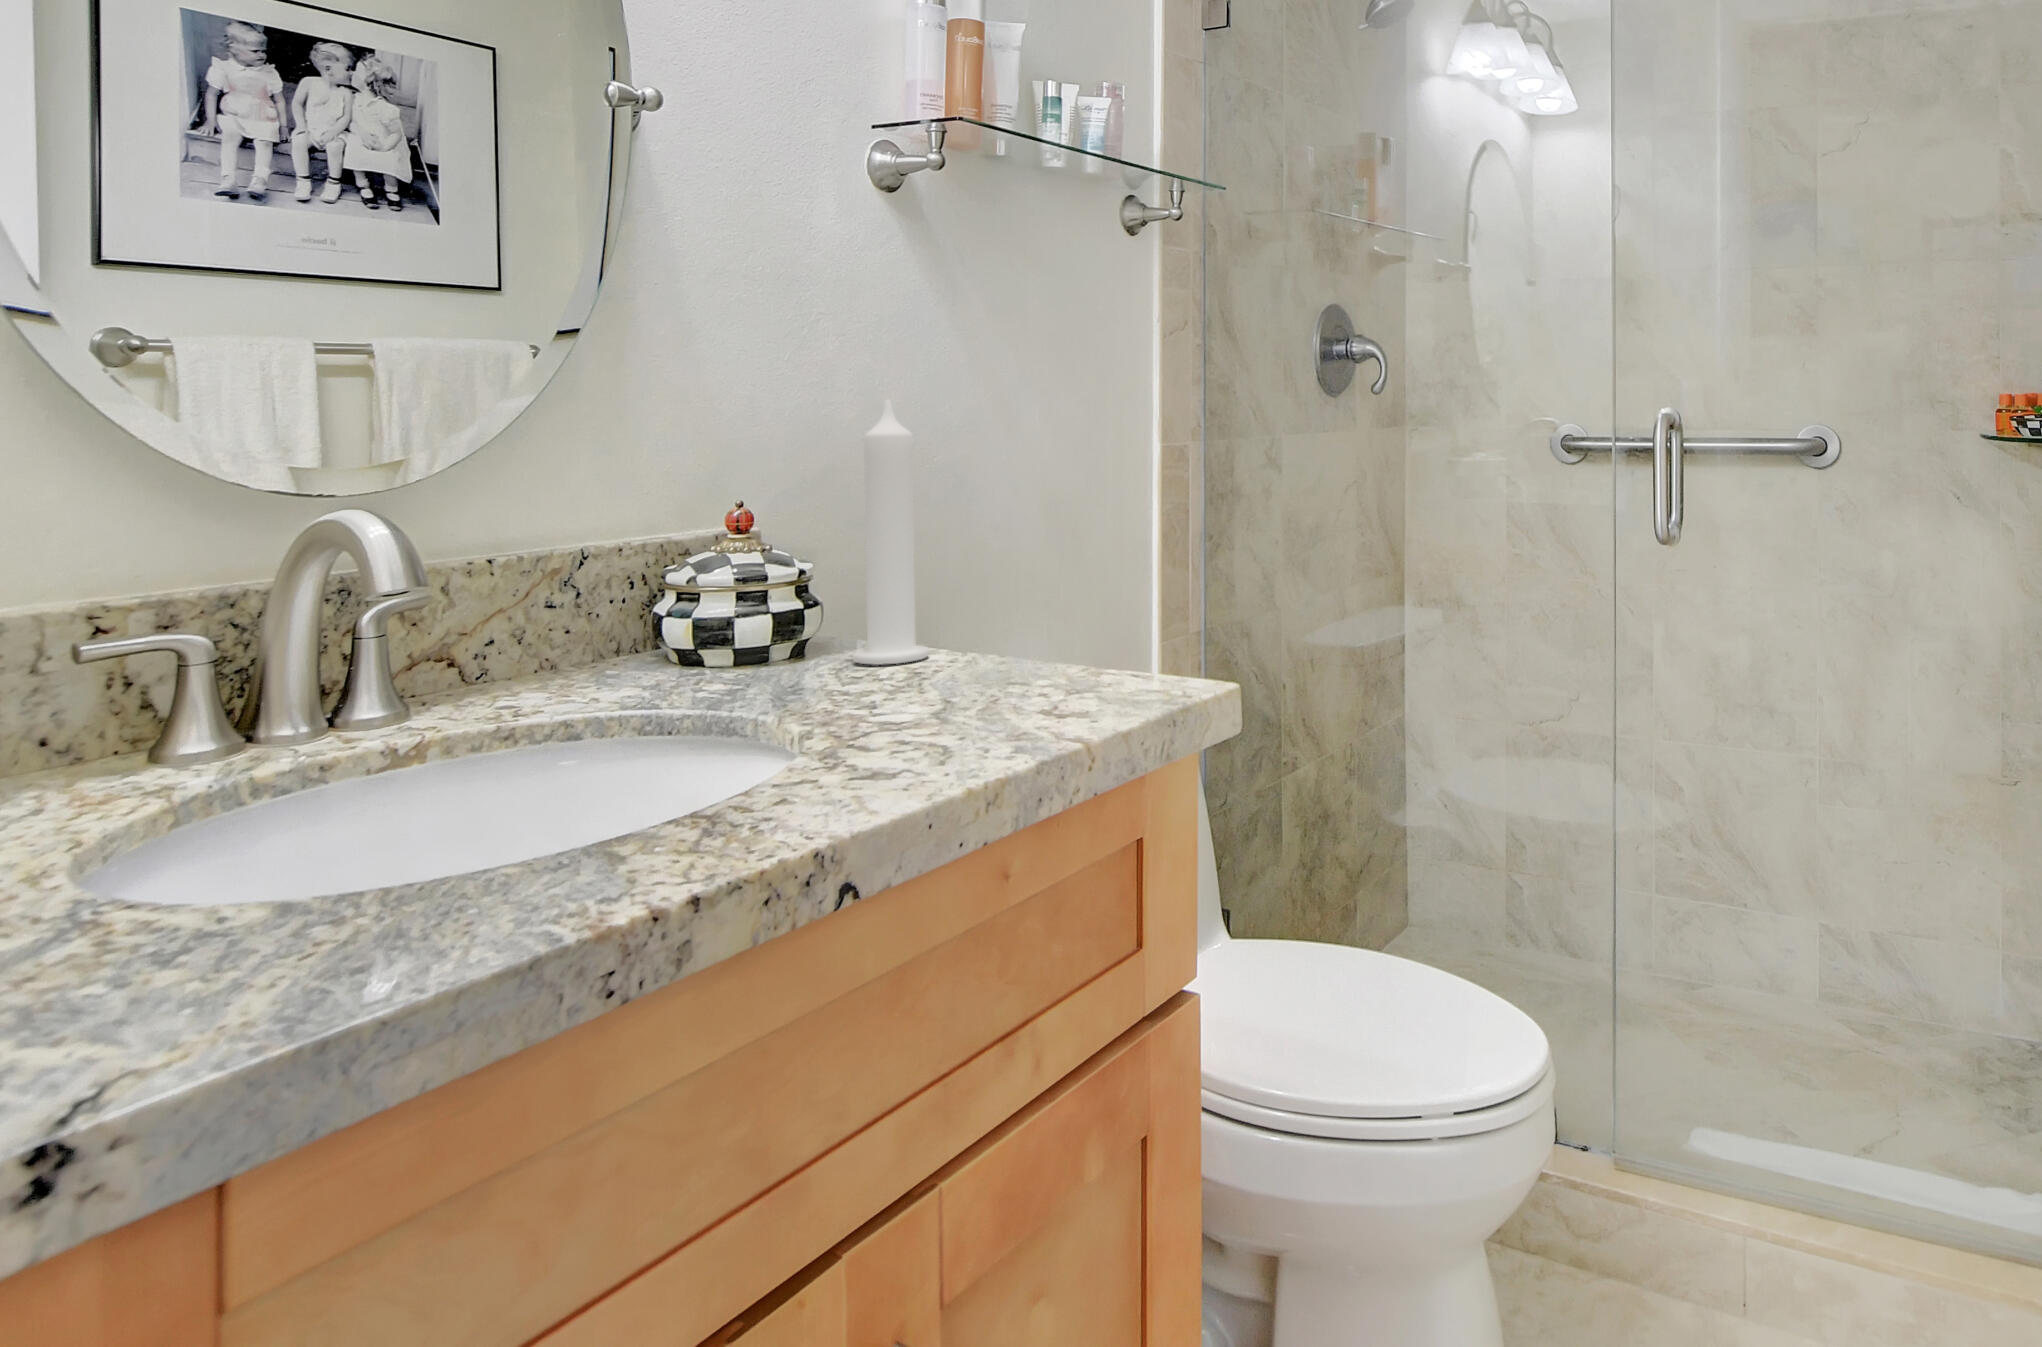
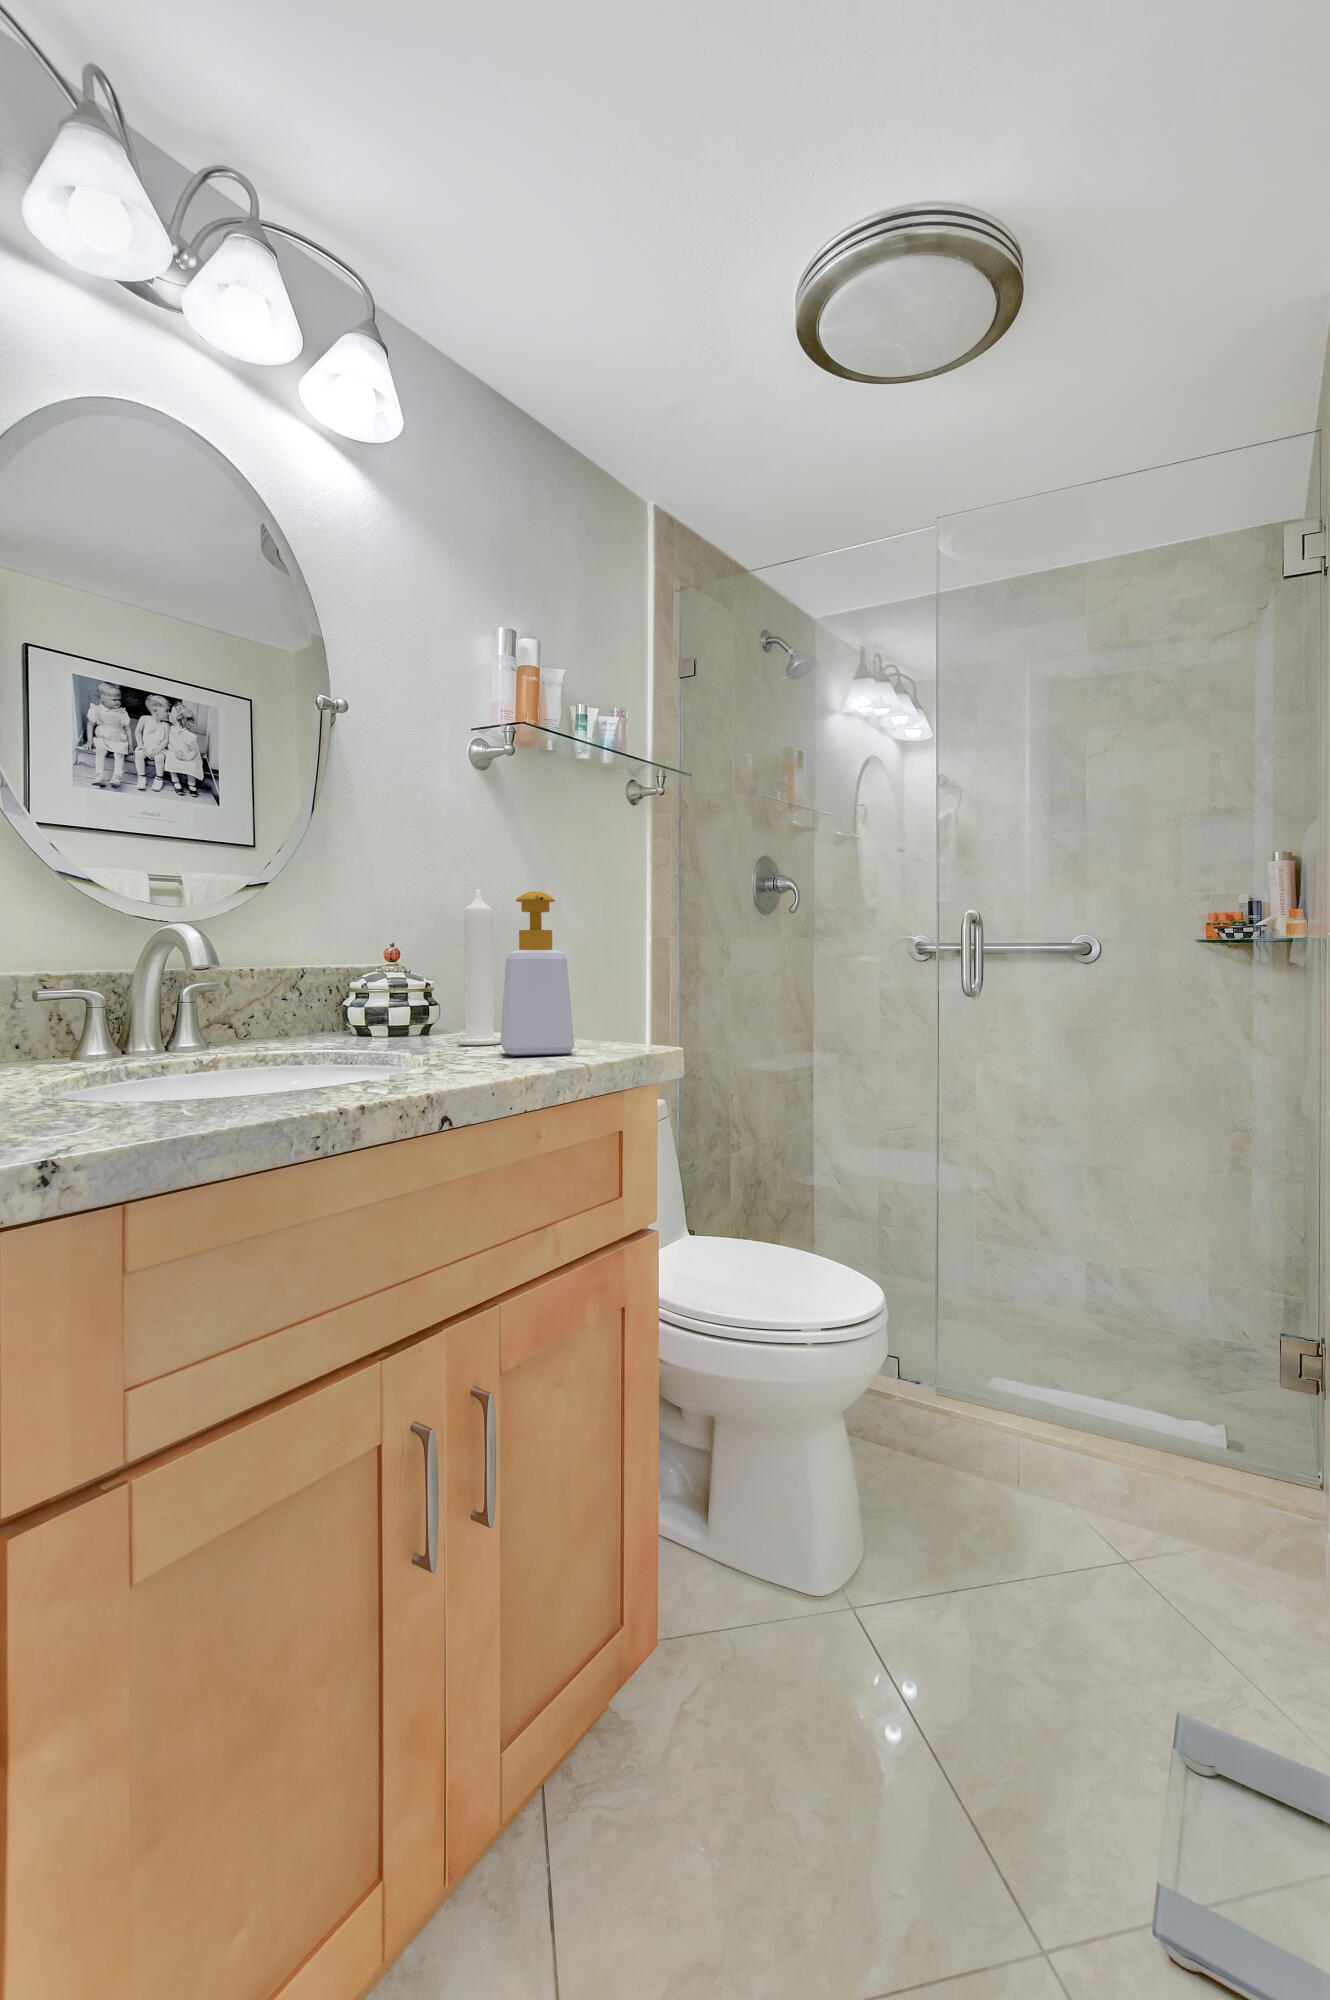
soap bottle: none [930,422,1058,703] -> present [500,891,574,1056]

